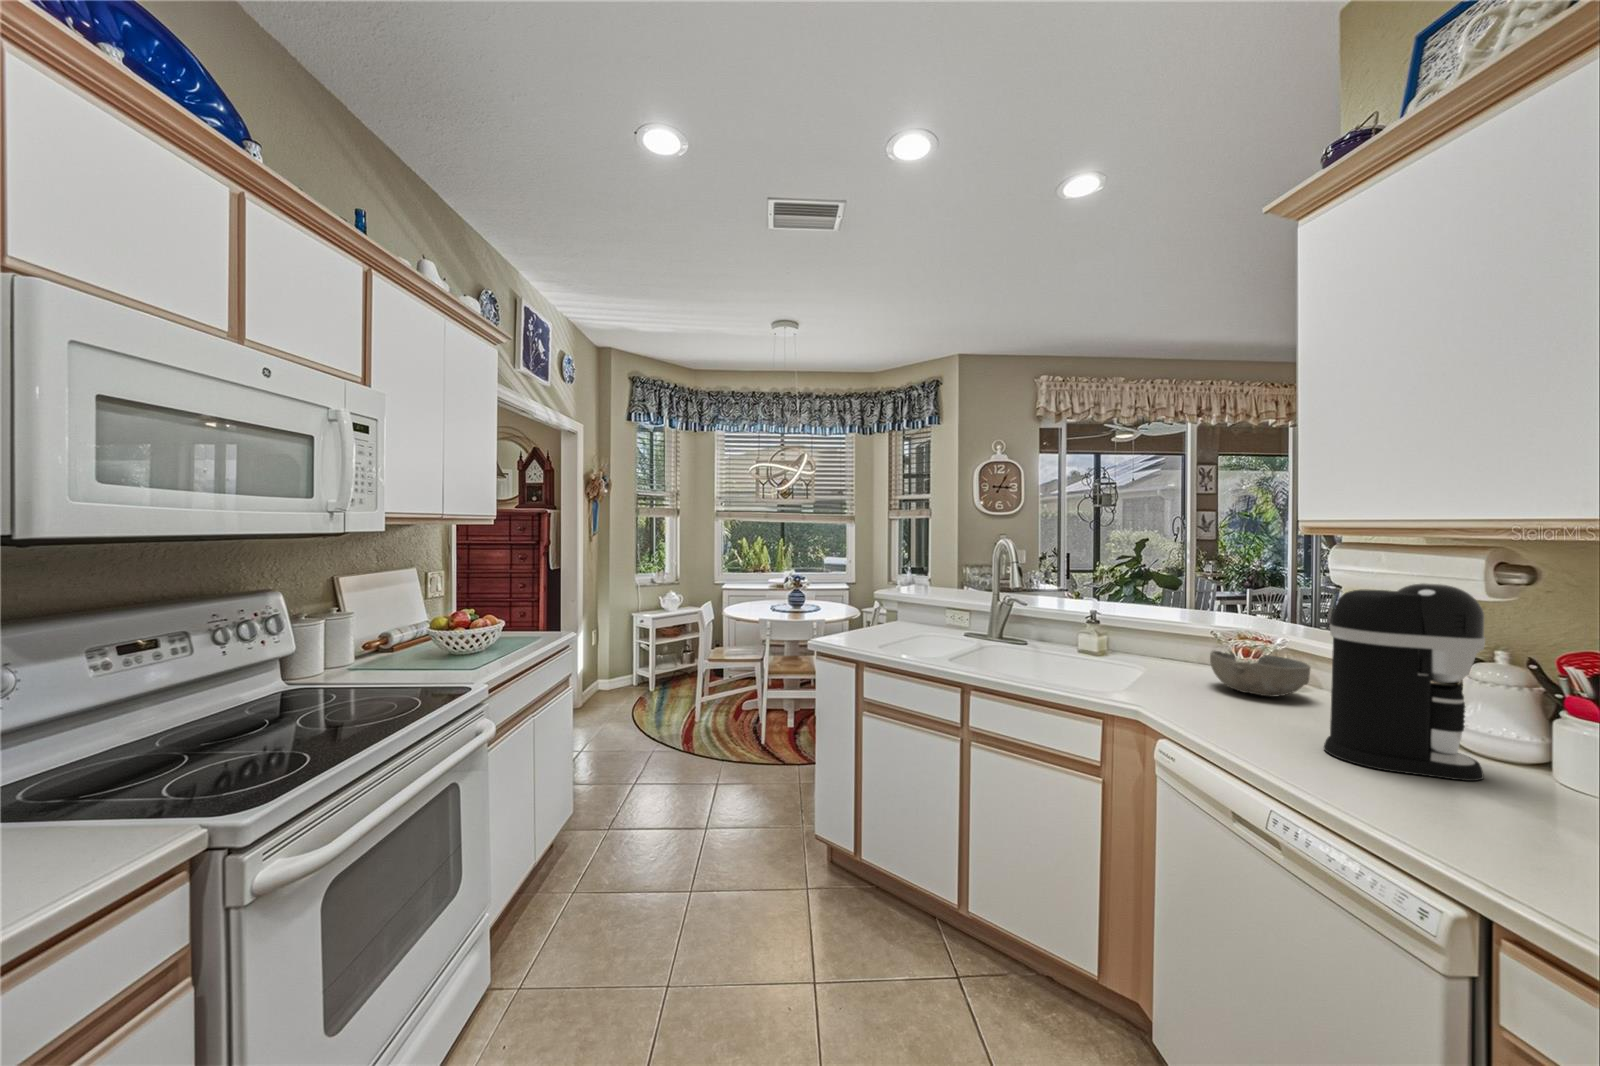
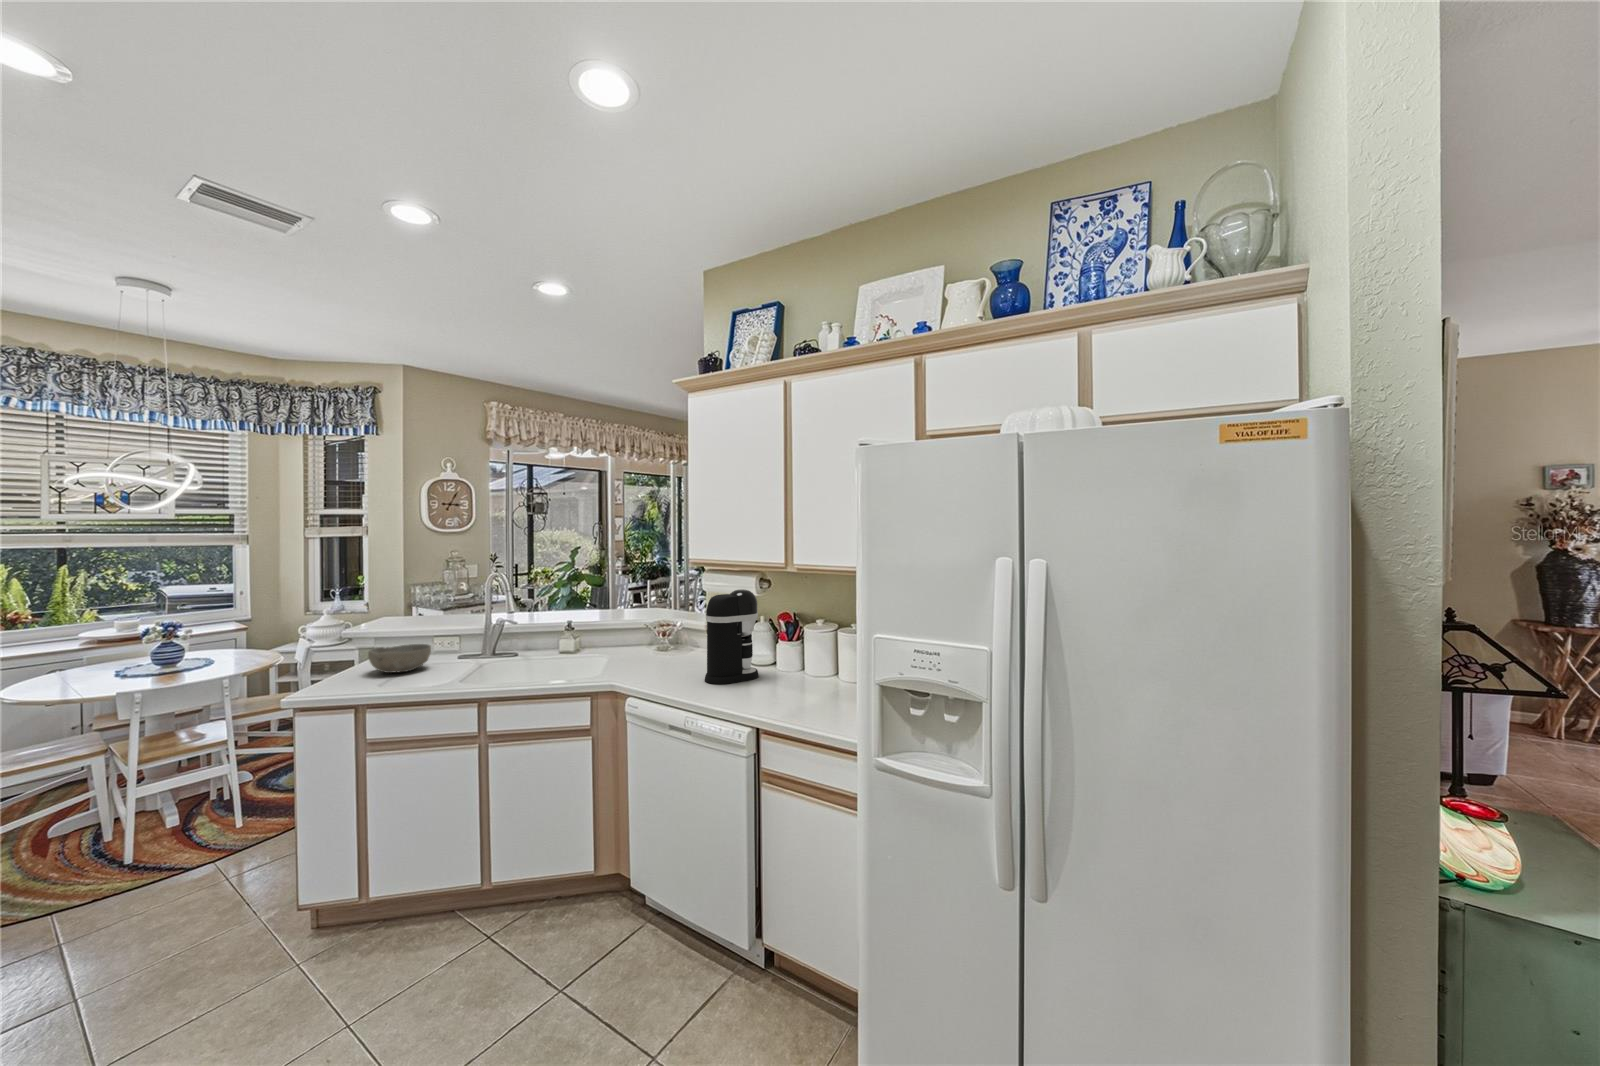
bowl: present [1210,650,1310,697] -> present [368,644,431,673]

